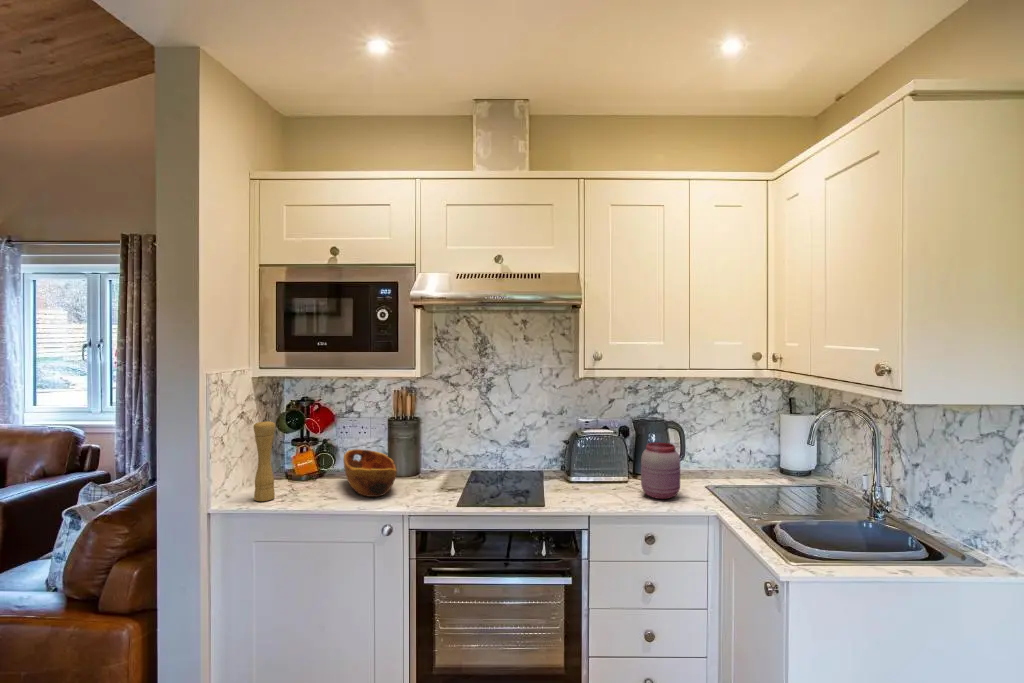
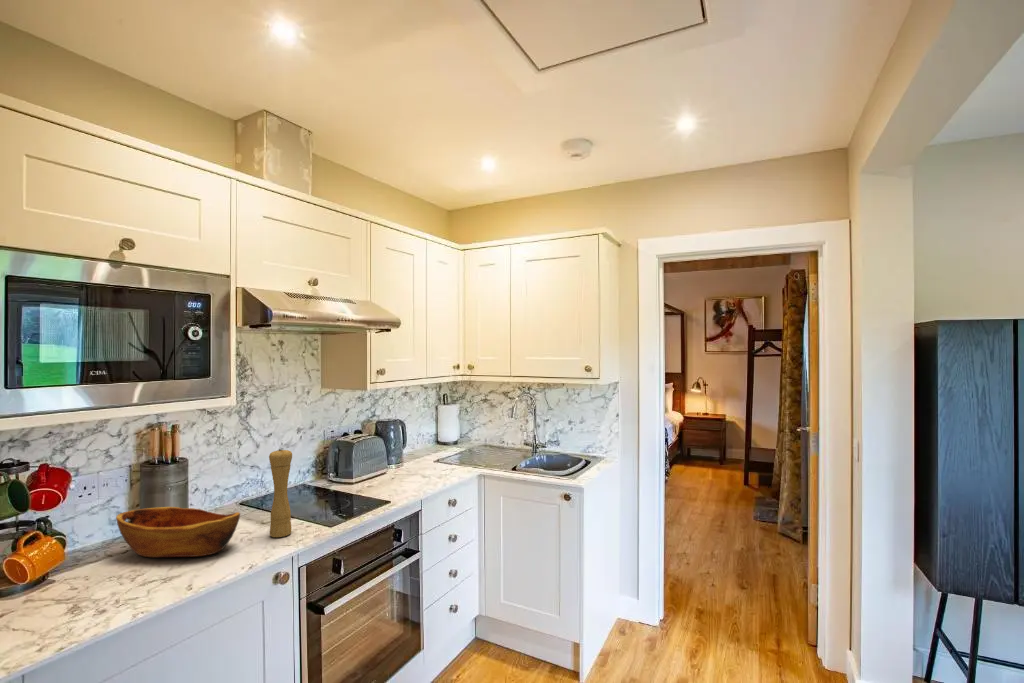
pepper mill: present [253,420,275,501] -> present [269,449,292,537]
jar: present [641,442,680,499] -> none [410,434,439,477]

